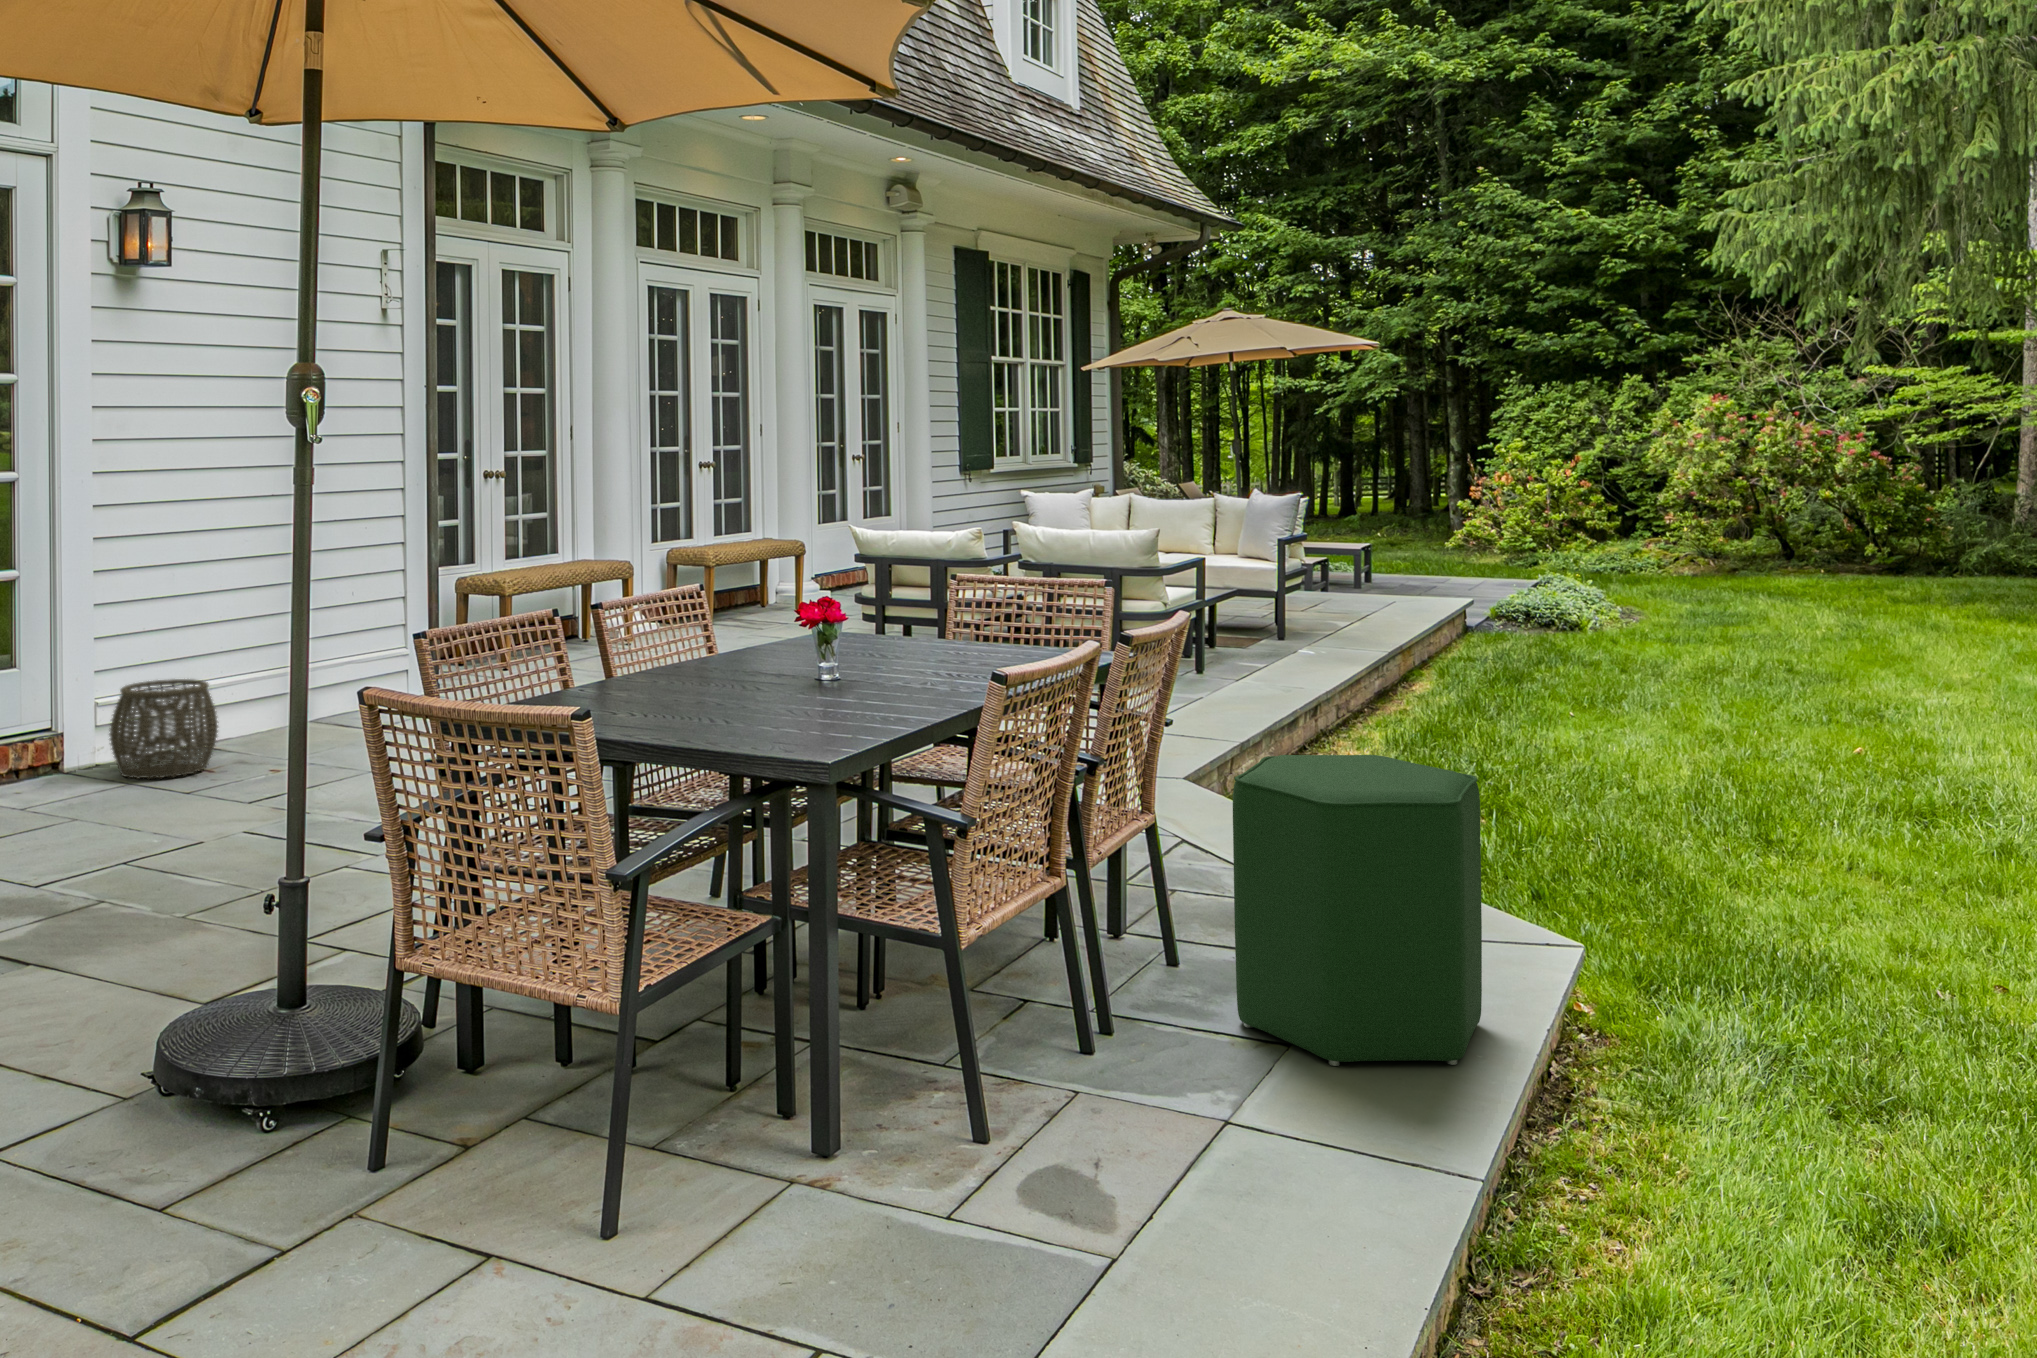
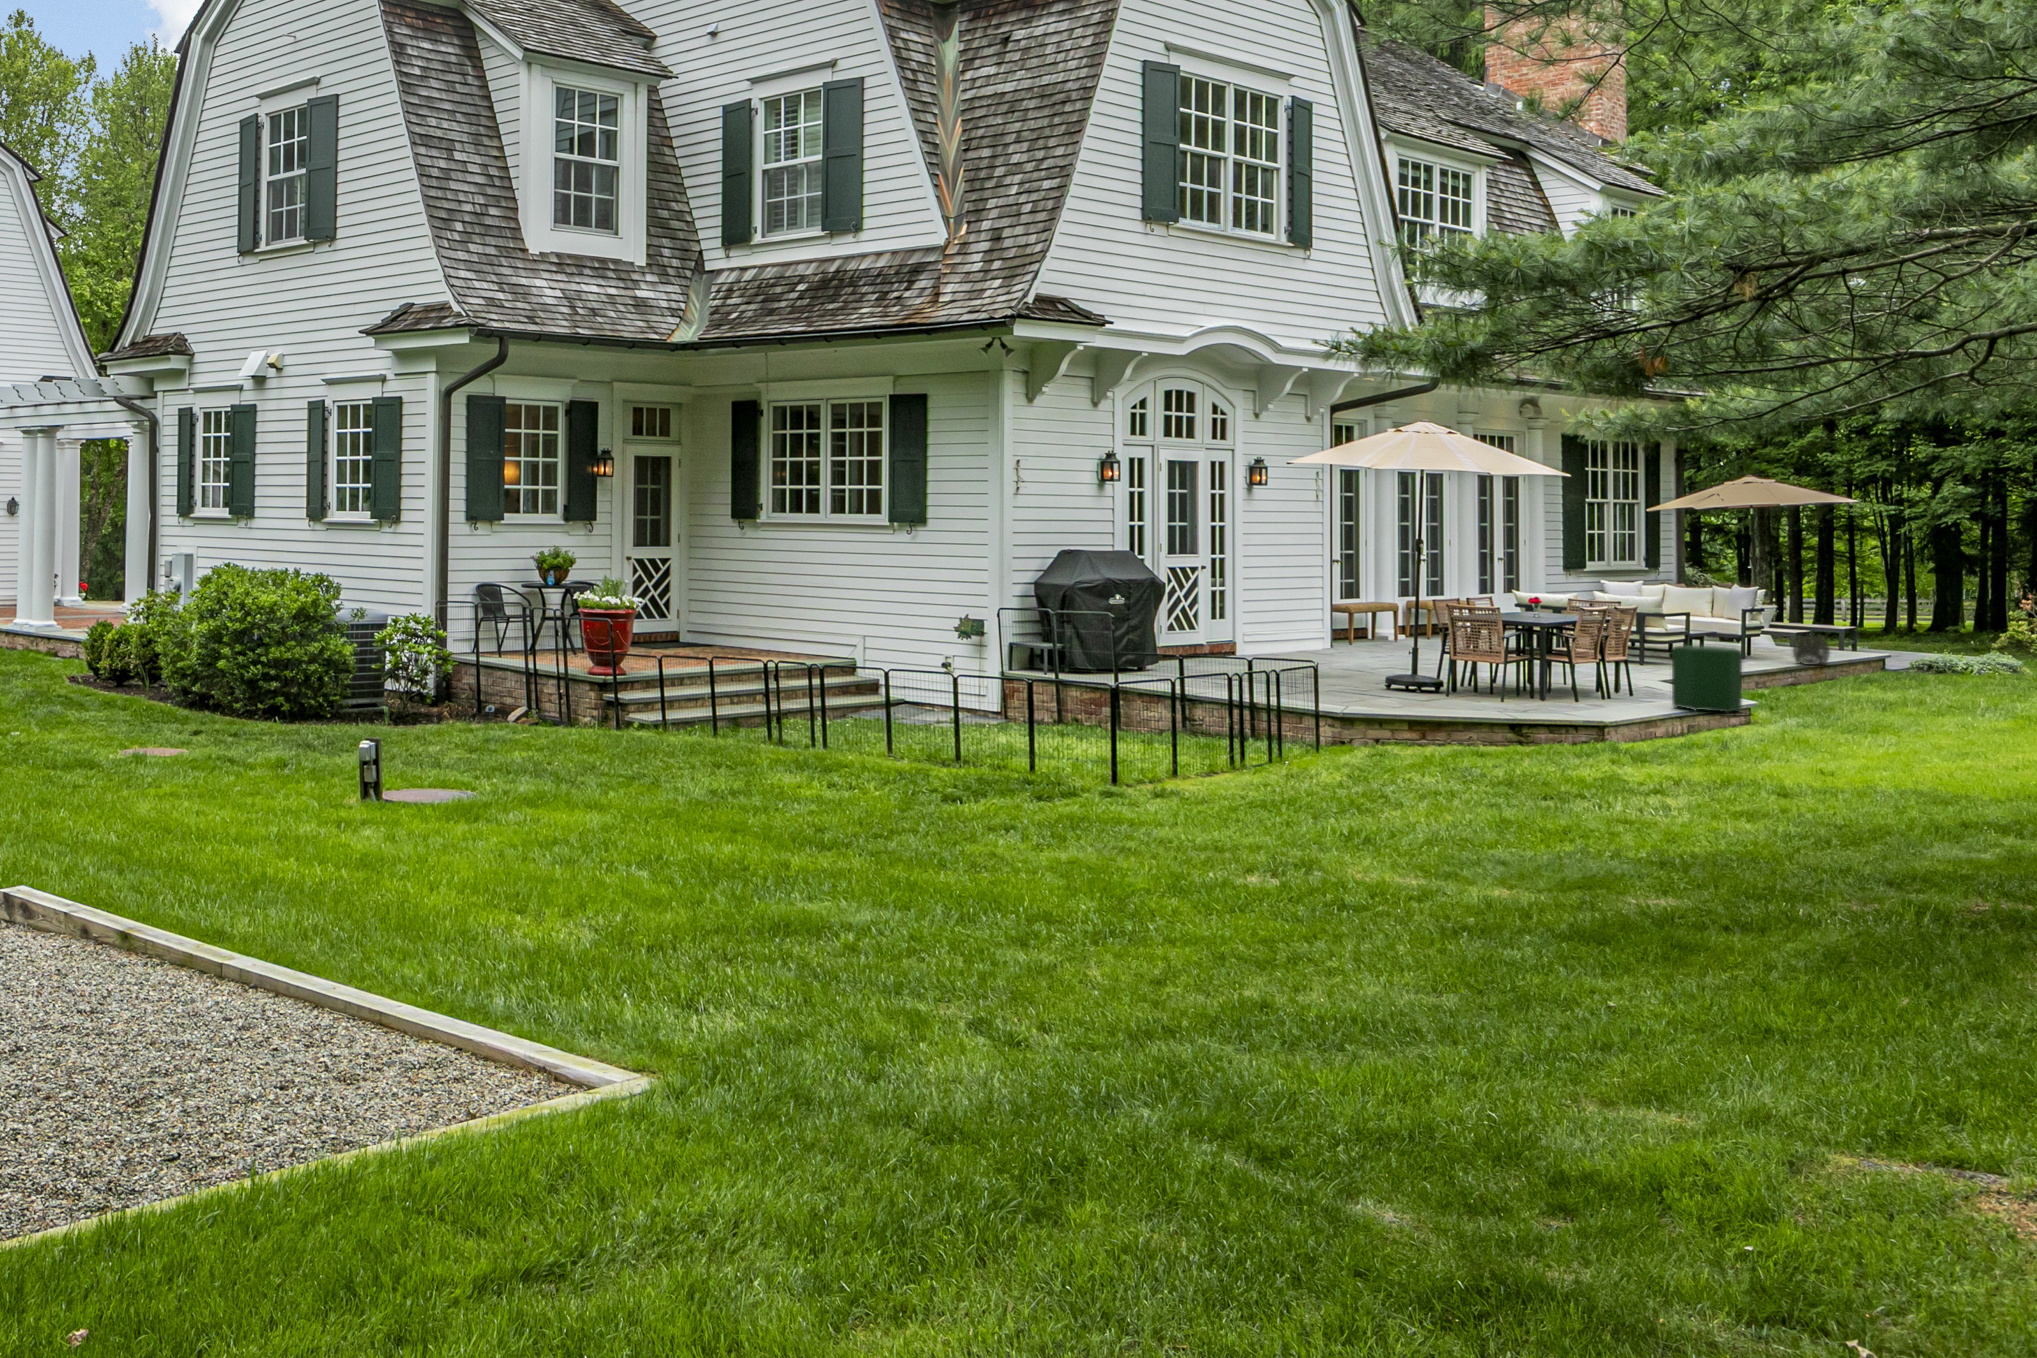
woven basket: present [109,679,218,779] -> present [1793,636,1830,665]

